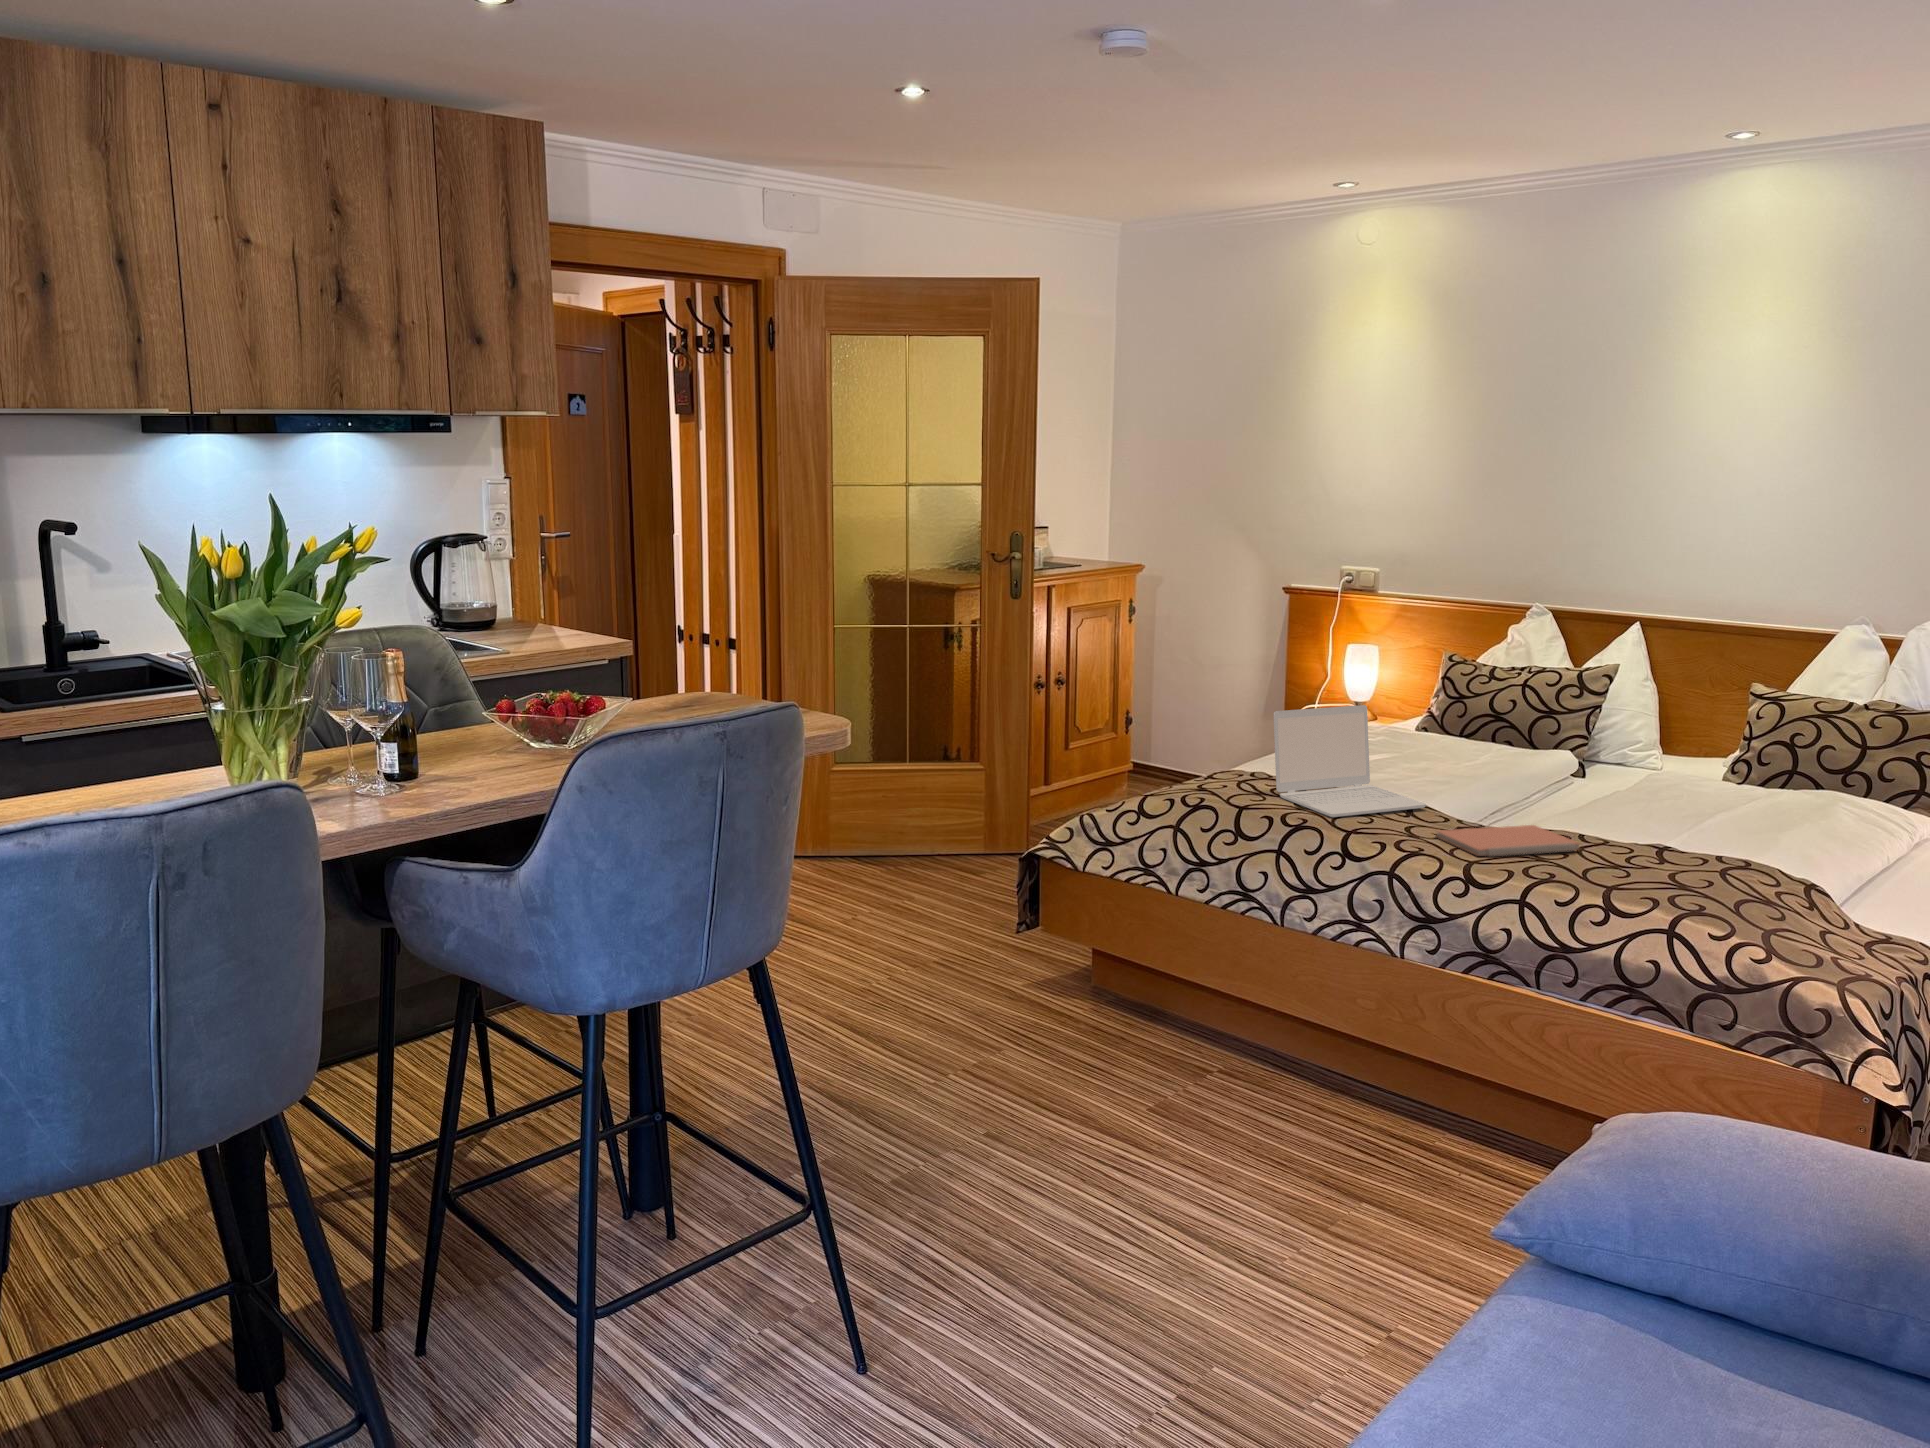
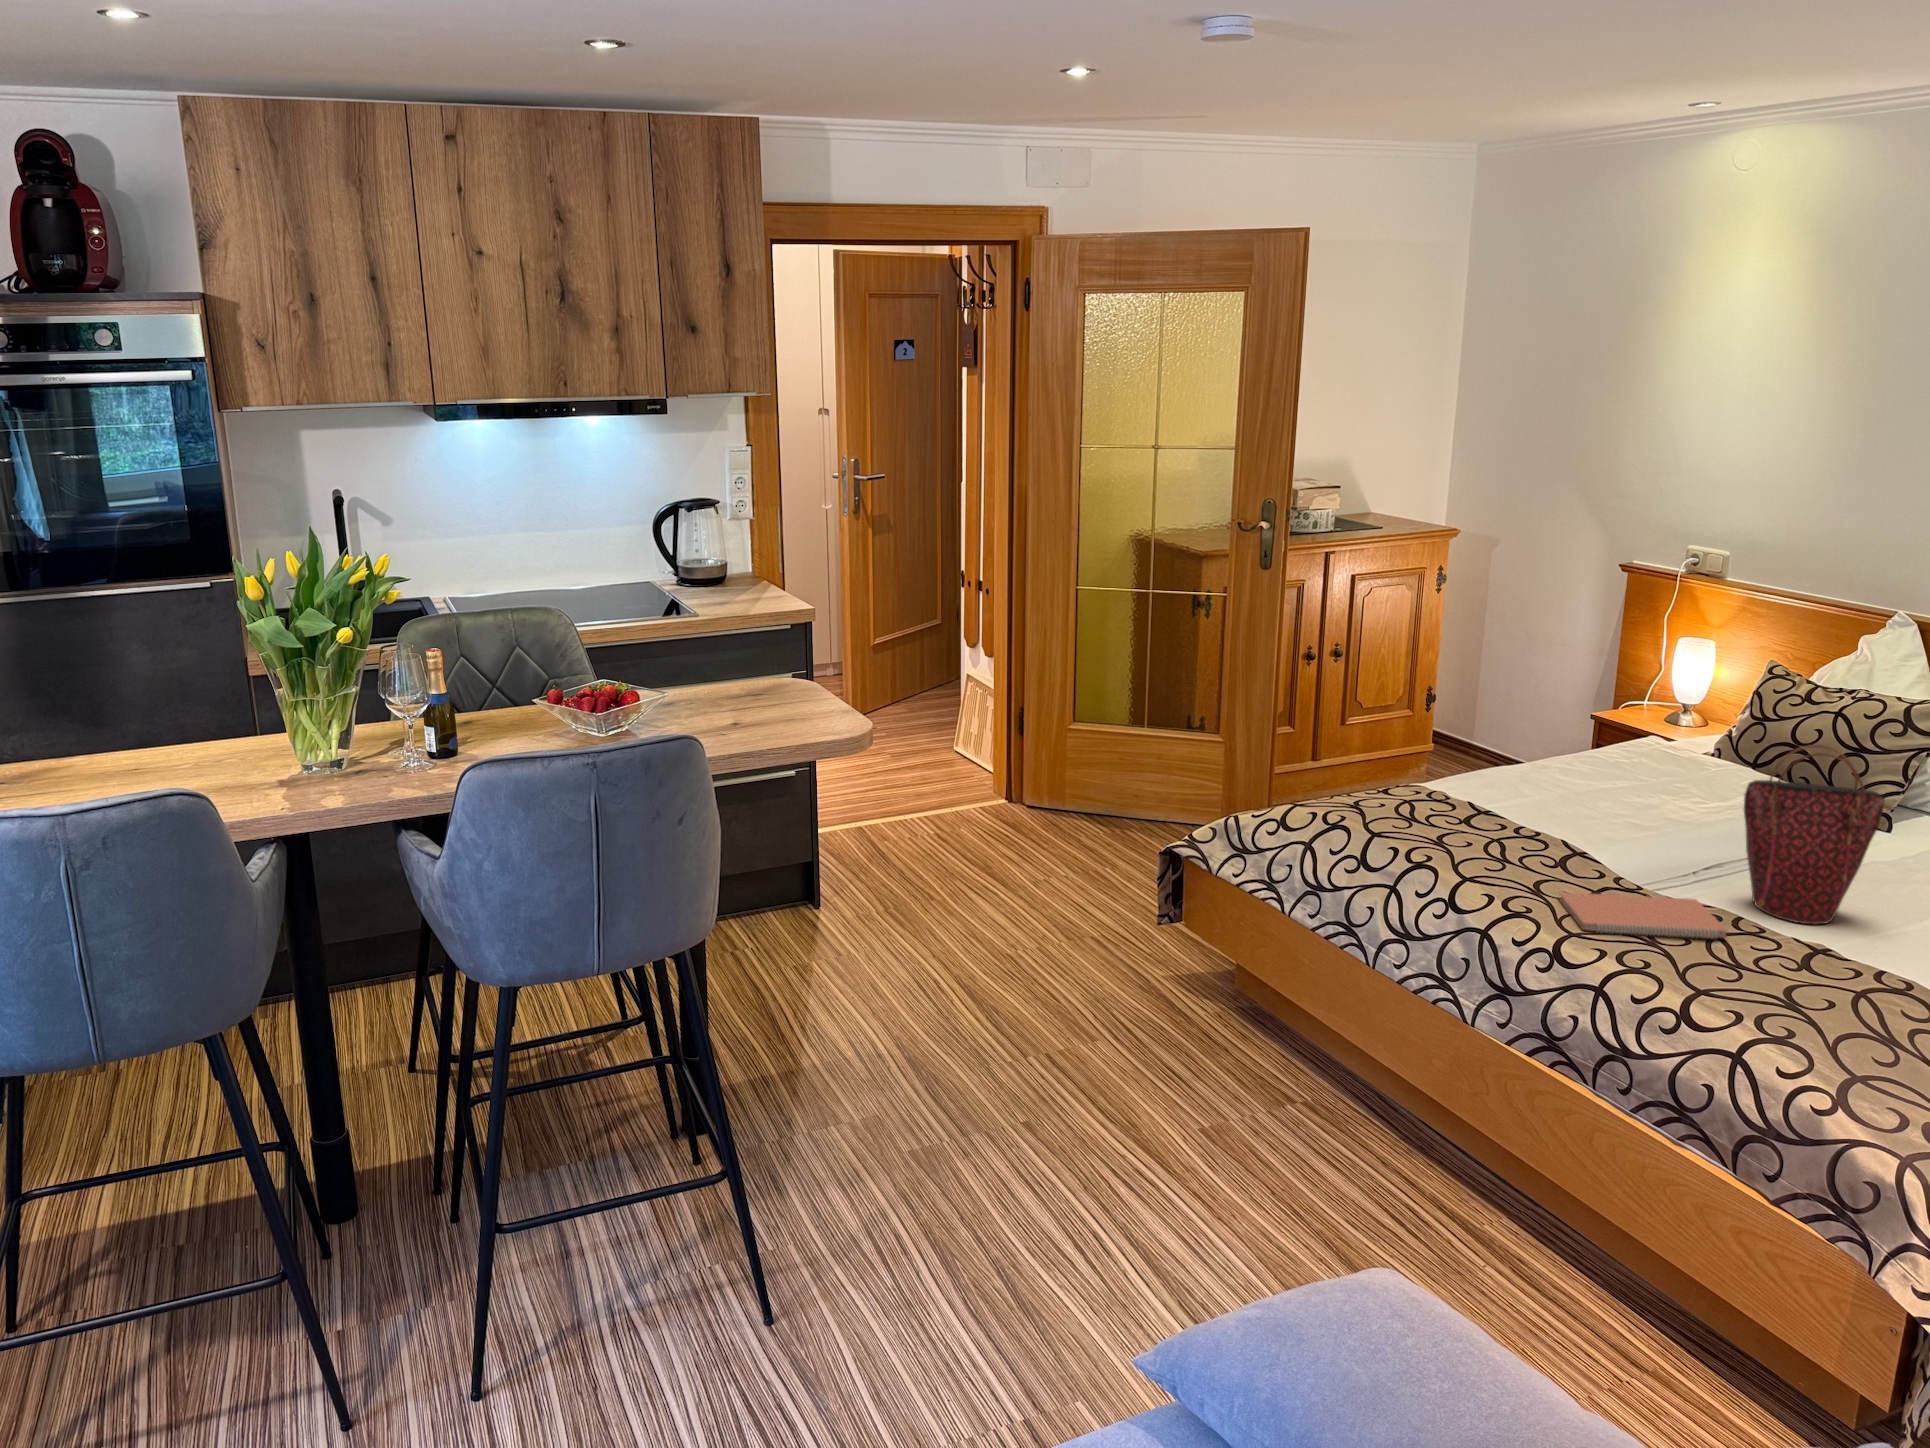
handbag: none [1556,685,1658,835] -> present [1744,745,1885,924]
laptop: present [1273,705,1426,817] -> none [1421,734,1588,860]

